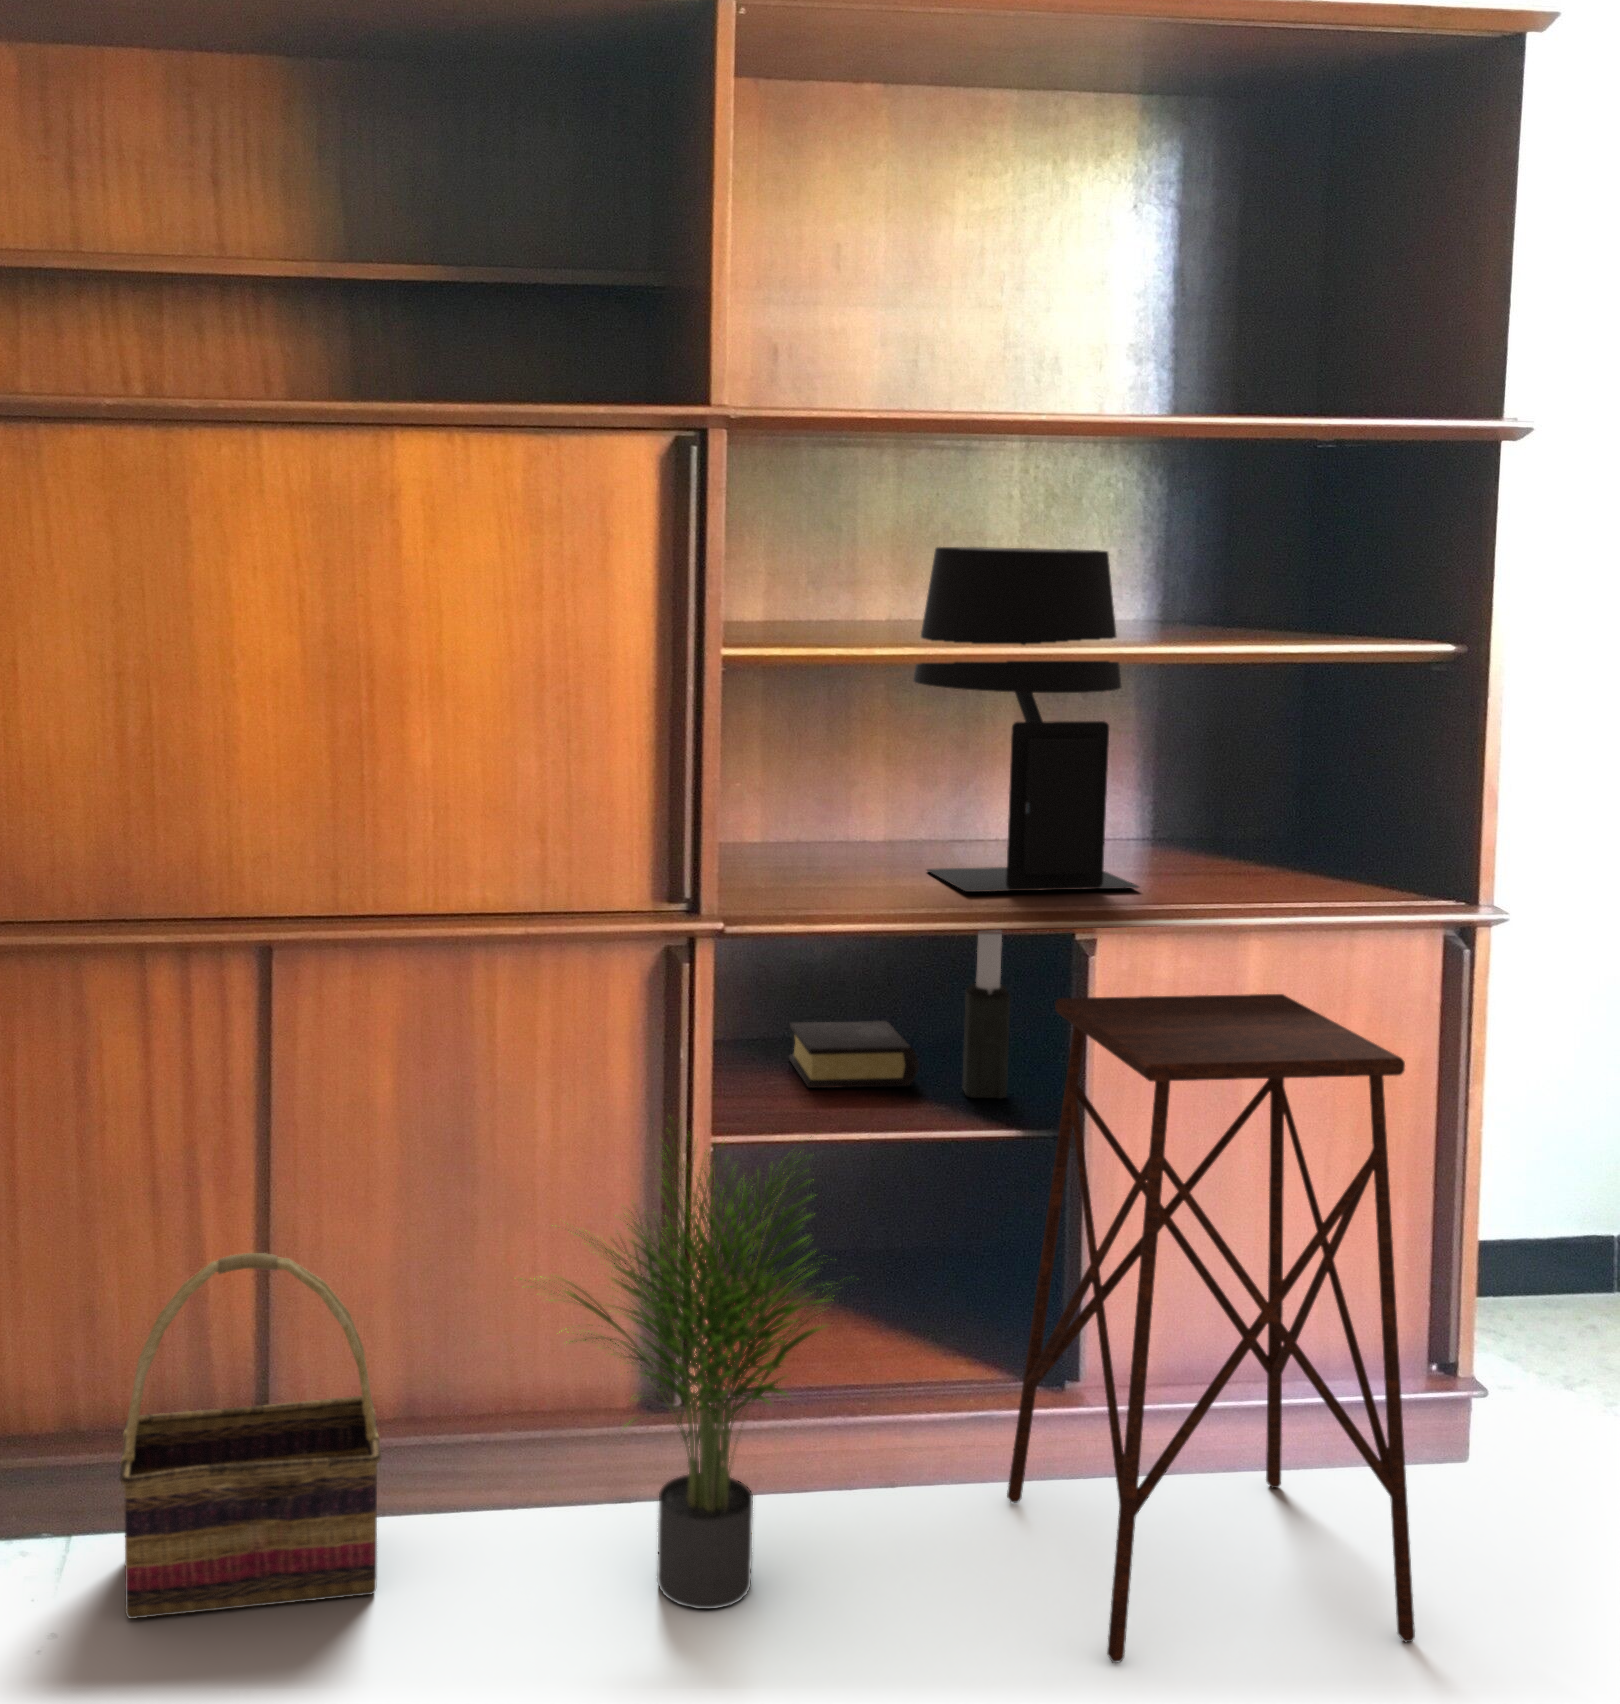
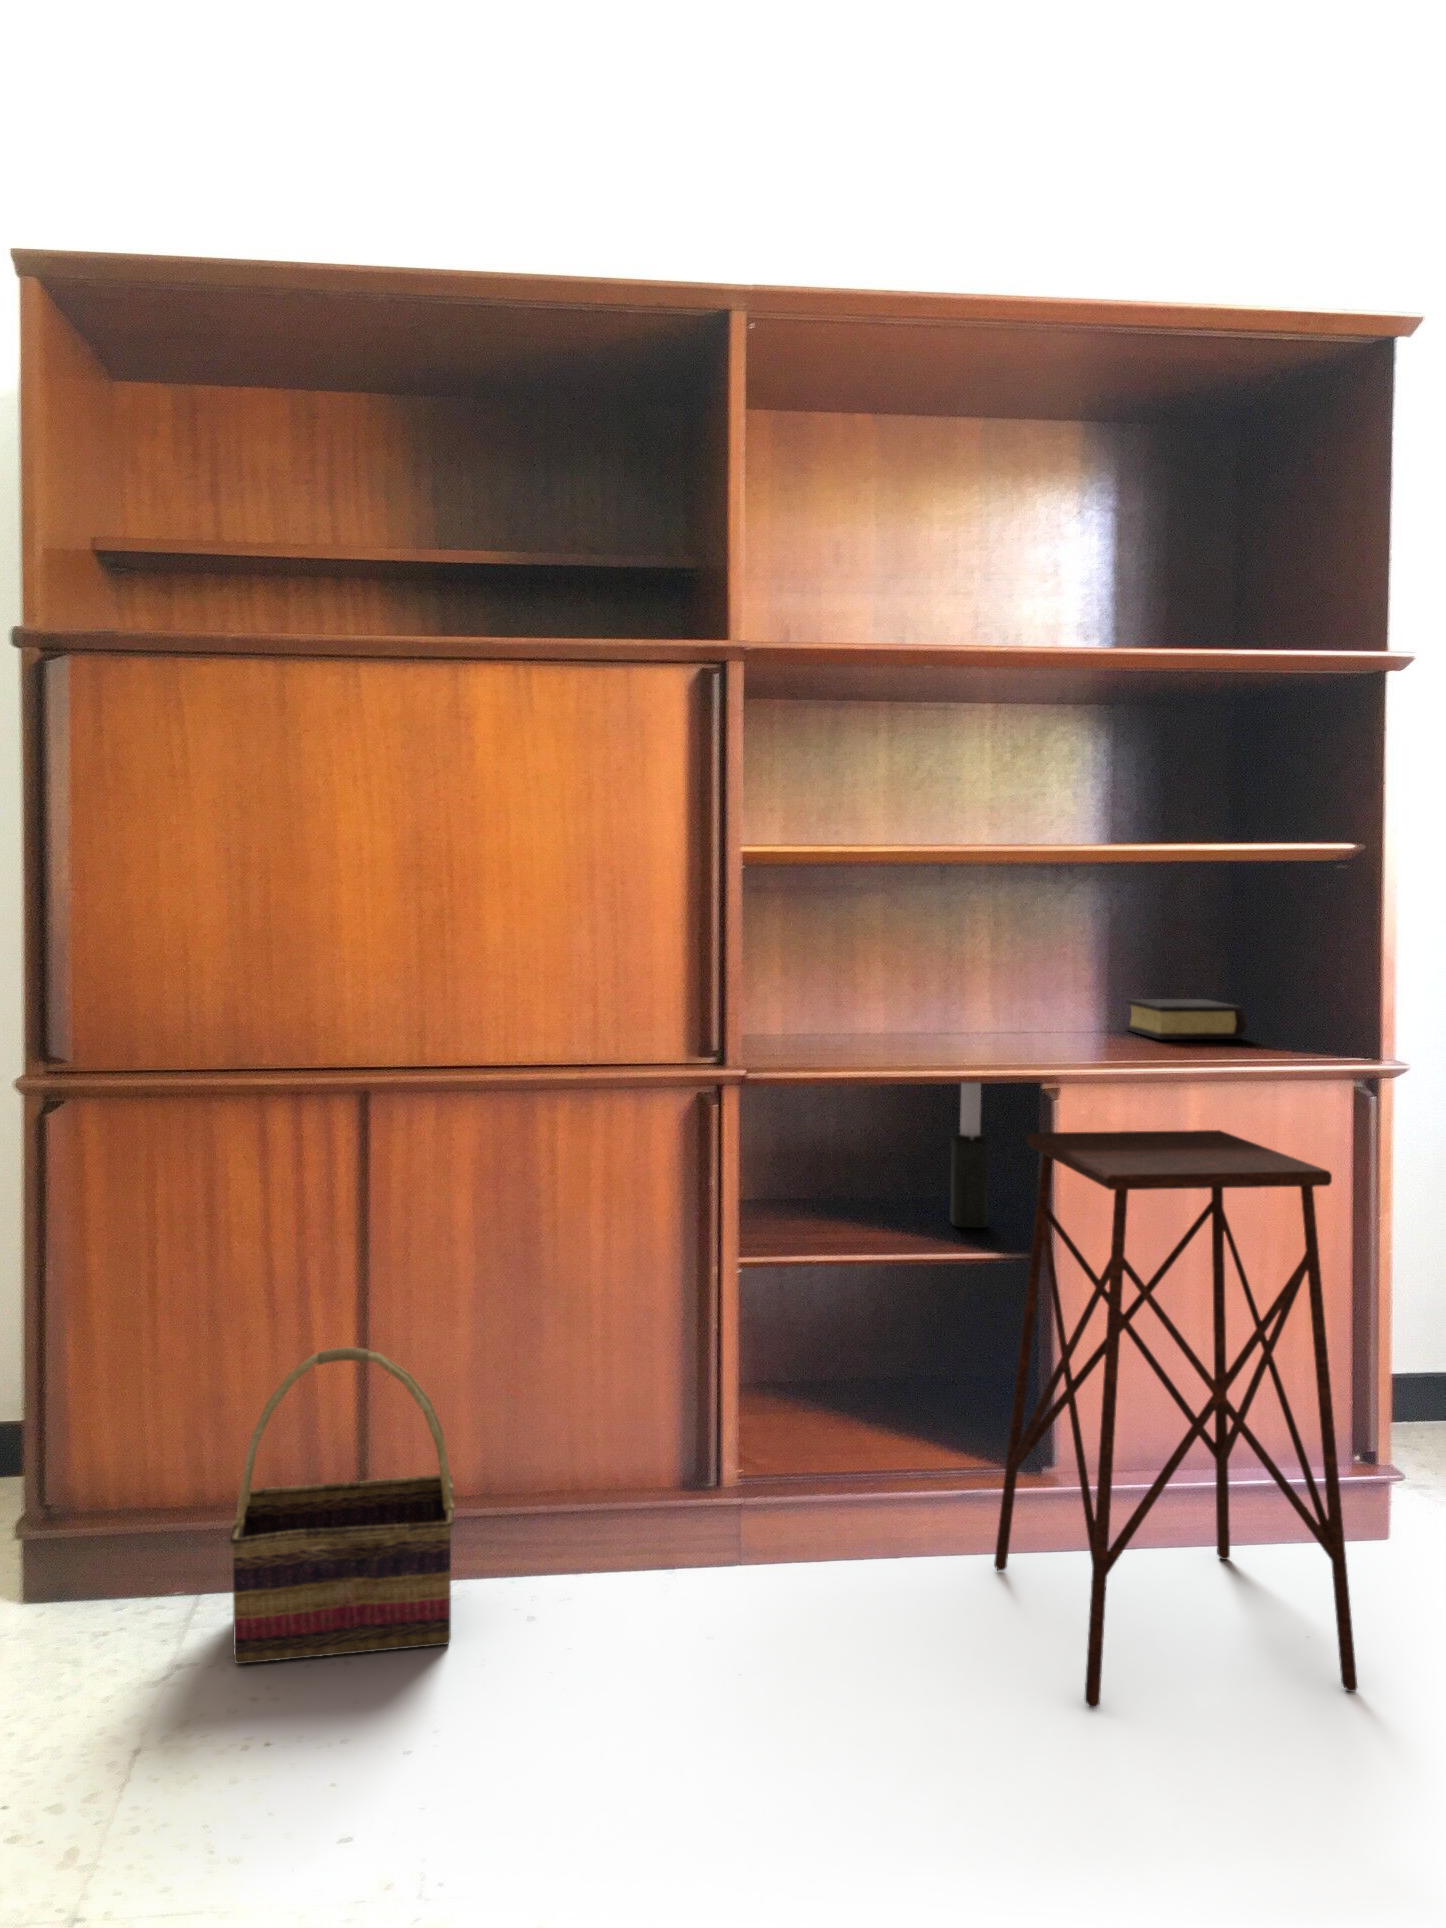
table lamp: present [913,547,1139,892] -> none [904,768,1095,1050]
book: present [789,1021,919,1088] -> present [1125,999,1248,1039]
potted plant: present [525,1120,837,1609] -> none [564,1230,865,1659]

